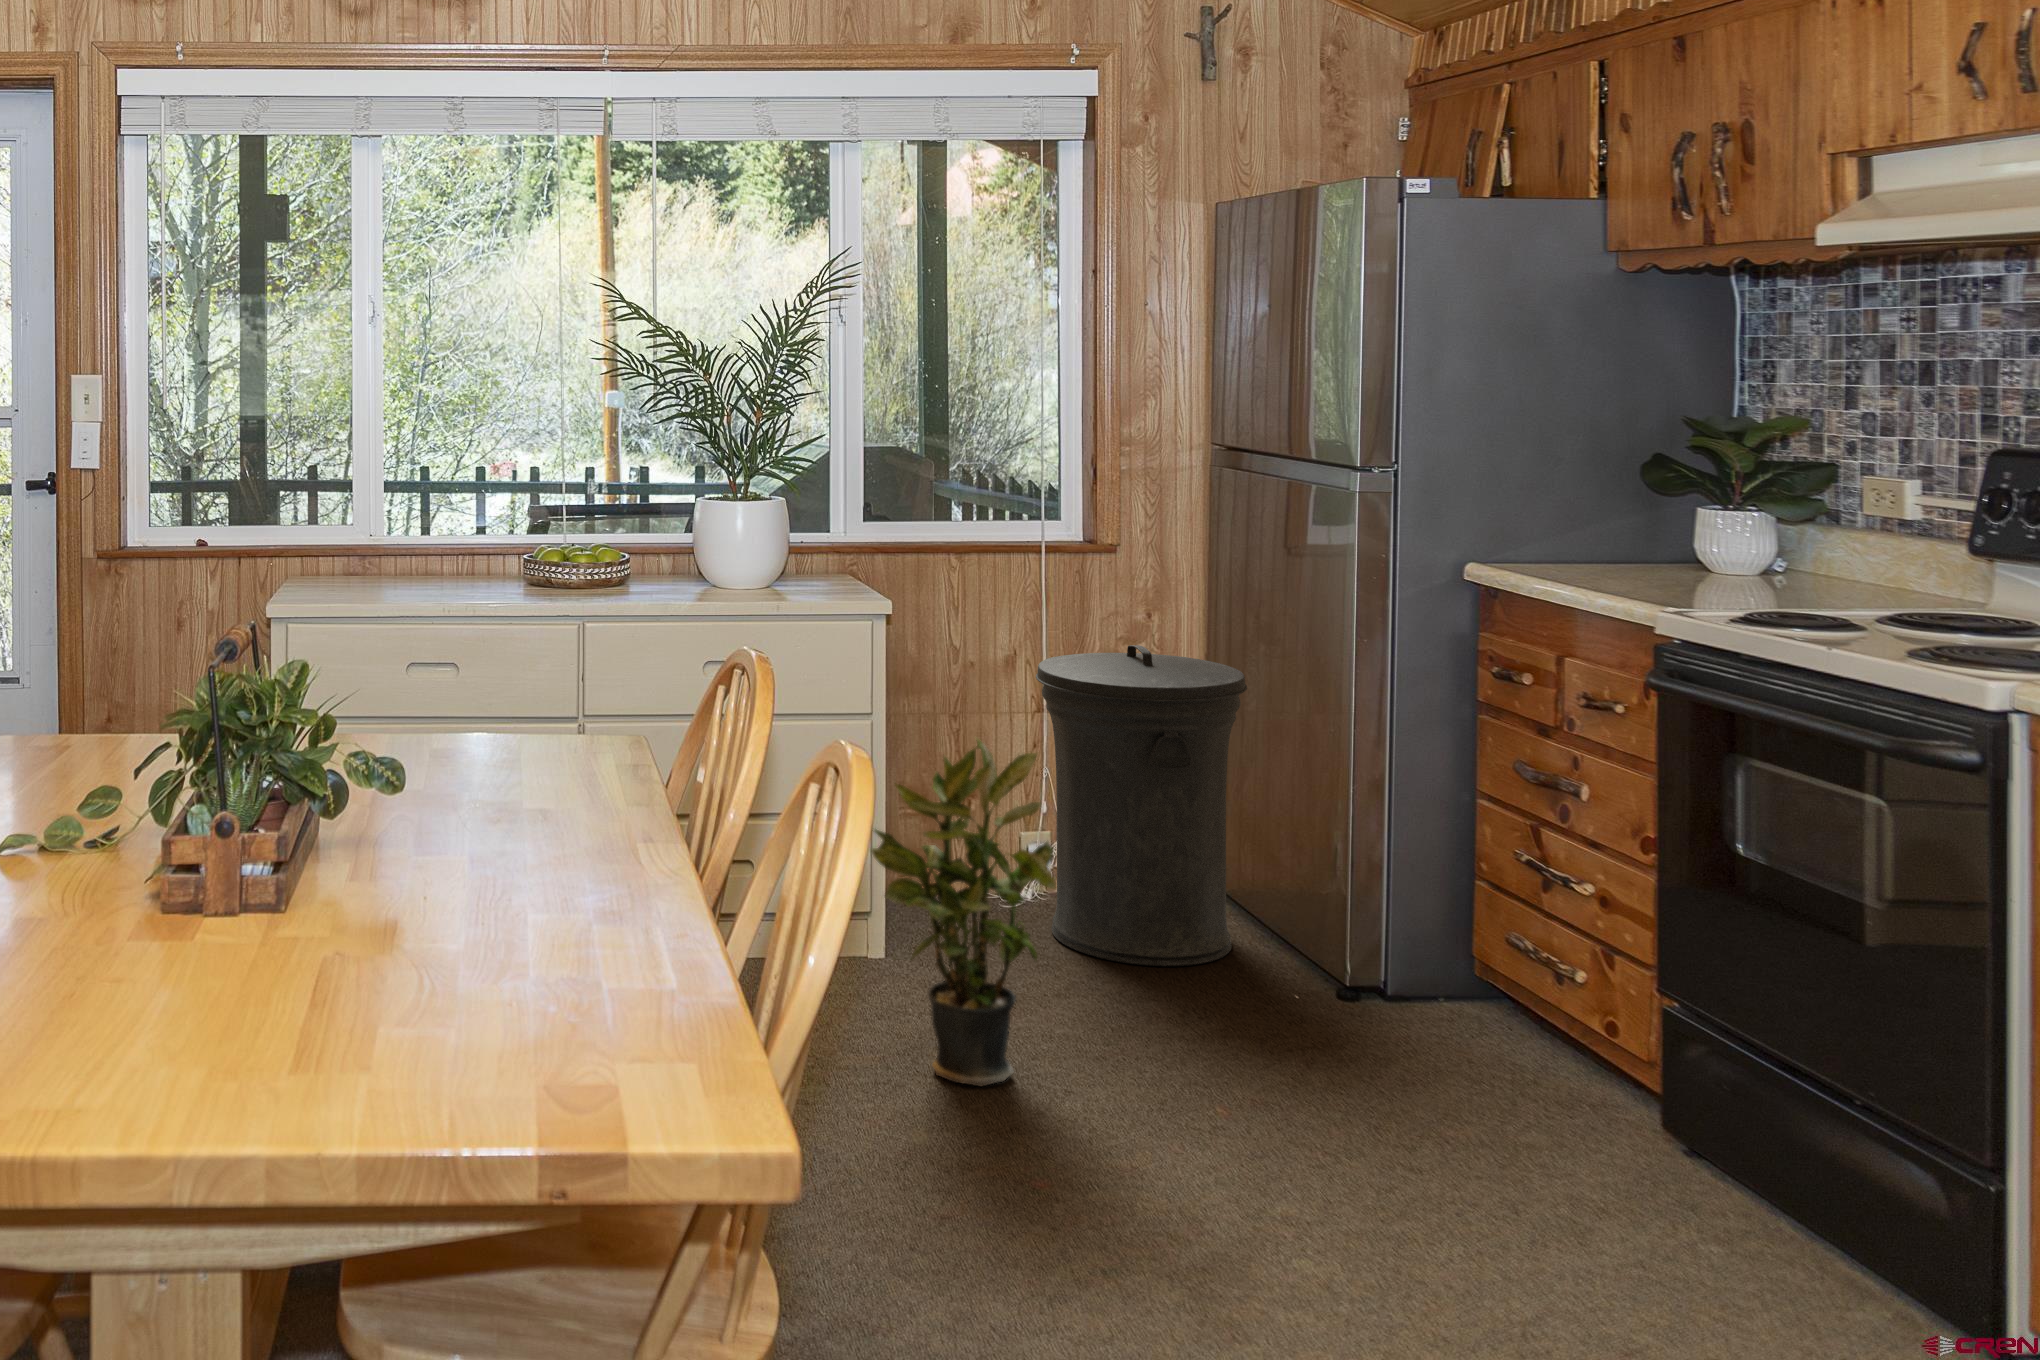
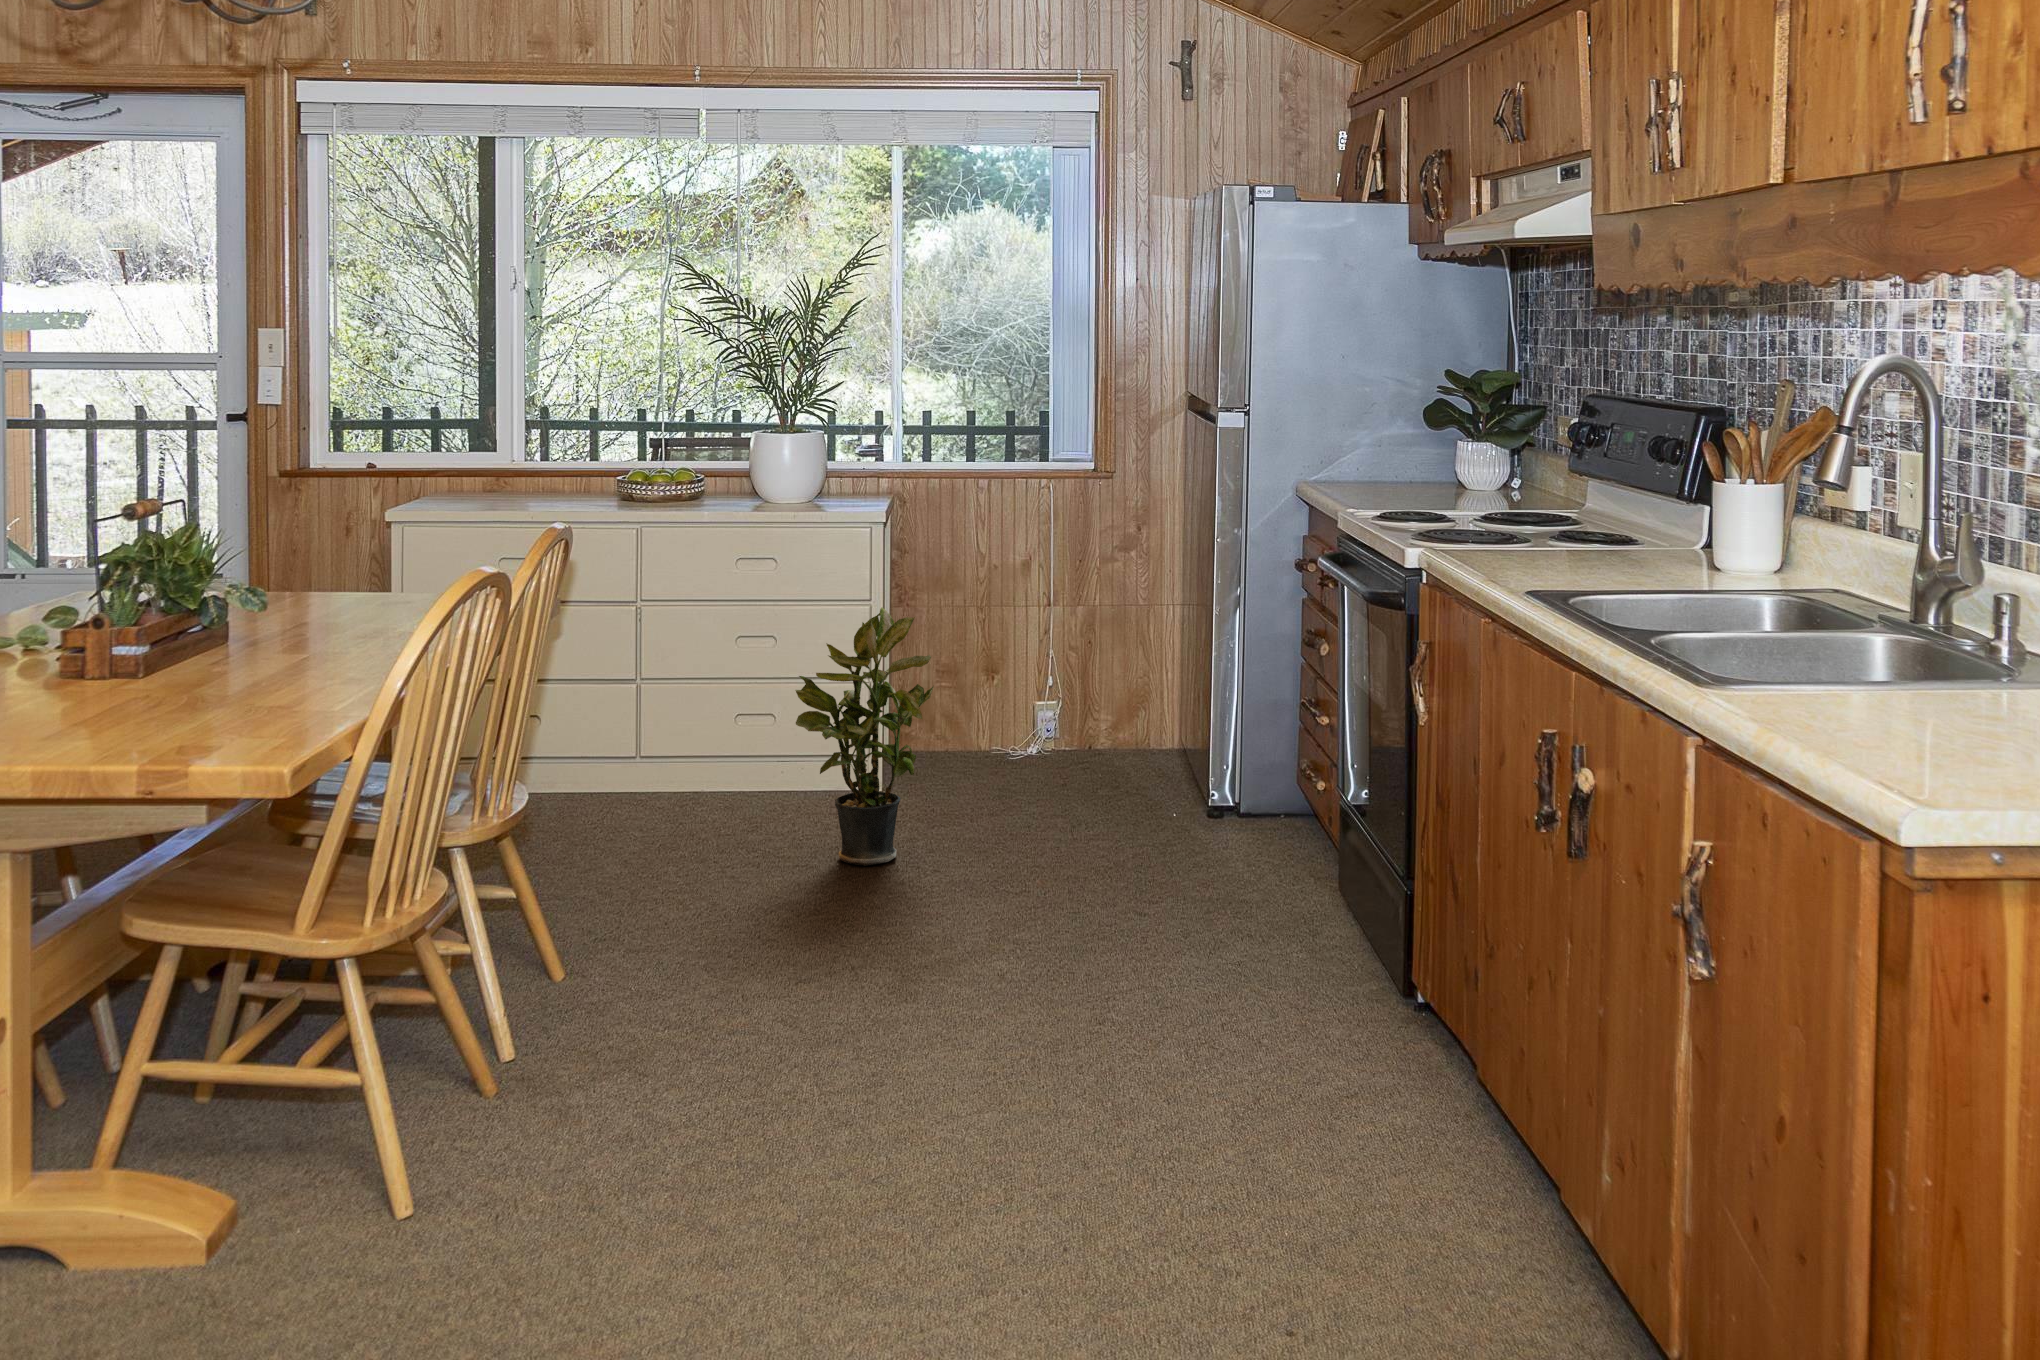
trash can: present [1036,645,1247,966] -> none [1013,551,1172,798]

